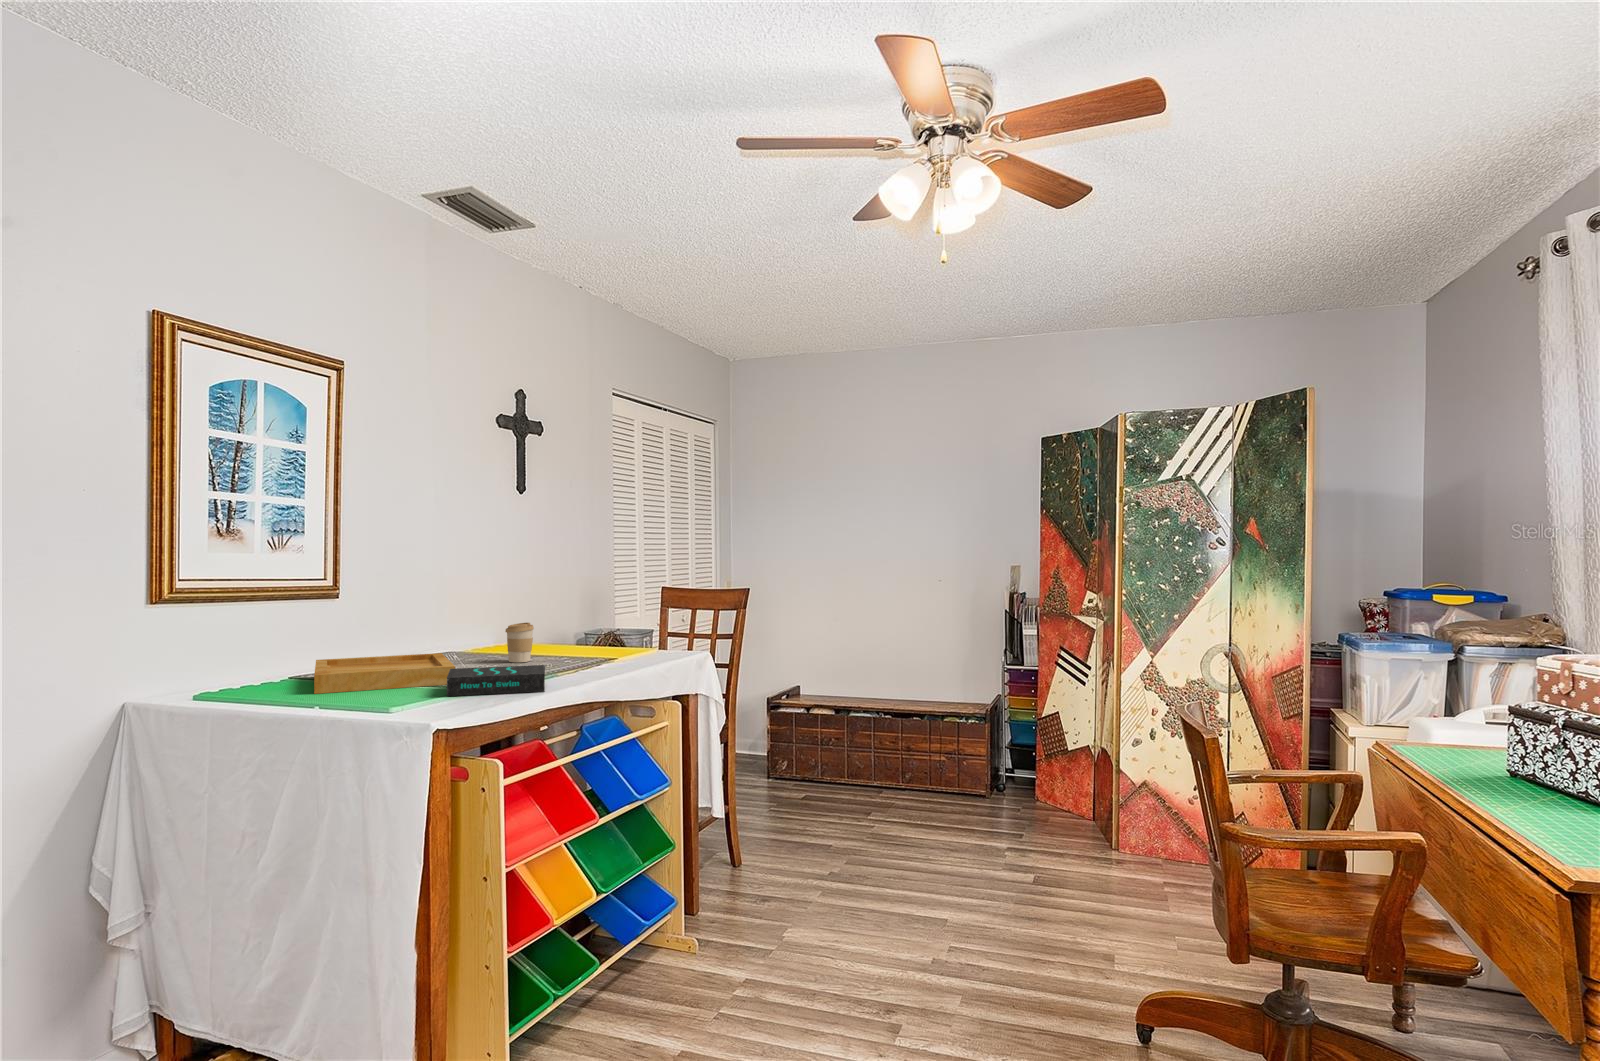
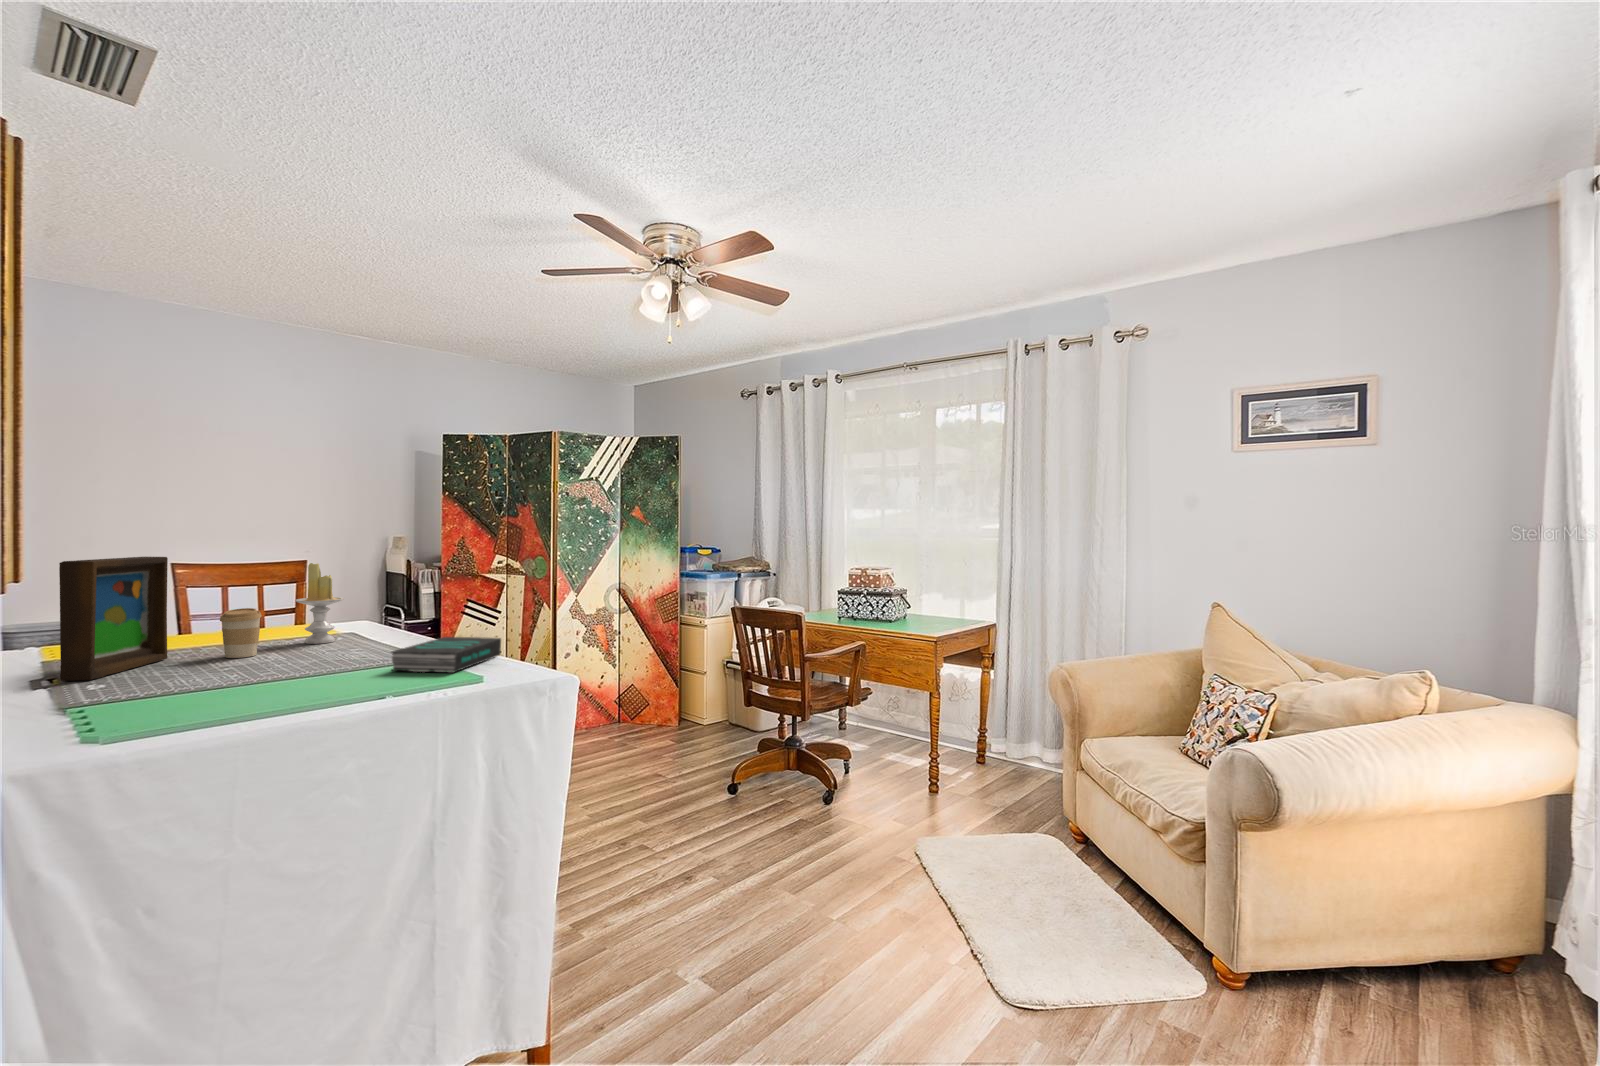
picture frame: none [414,578,502,662] -> present [59,557,168,681]
candle: none [576,587,613,661] -> present [296,563,344,644]
tray: present [314,653,455,694] -> none [92,652,365,709]

